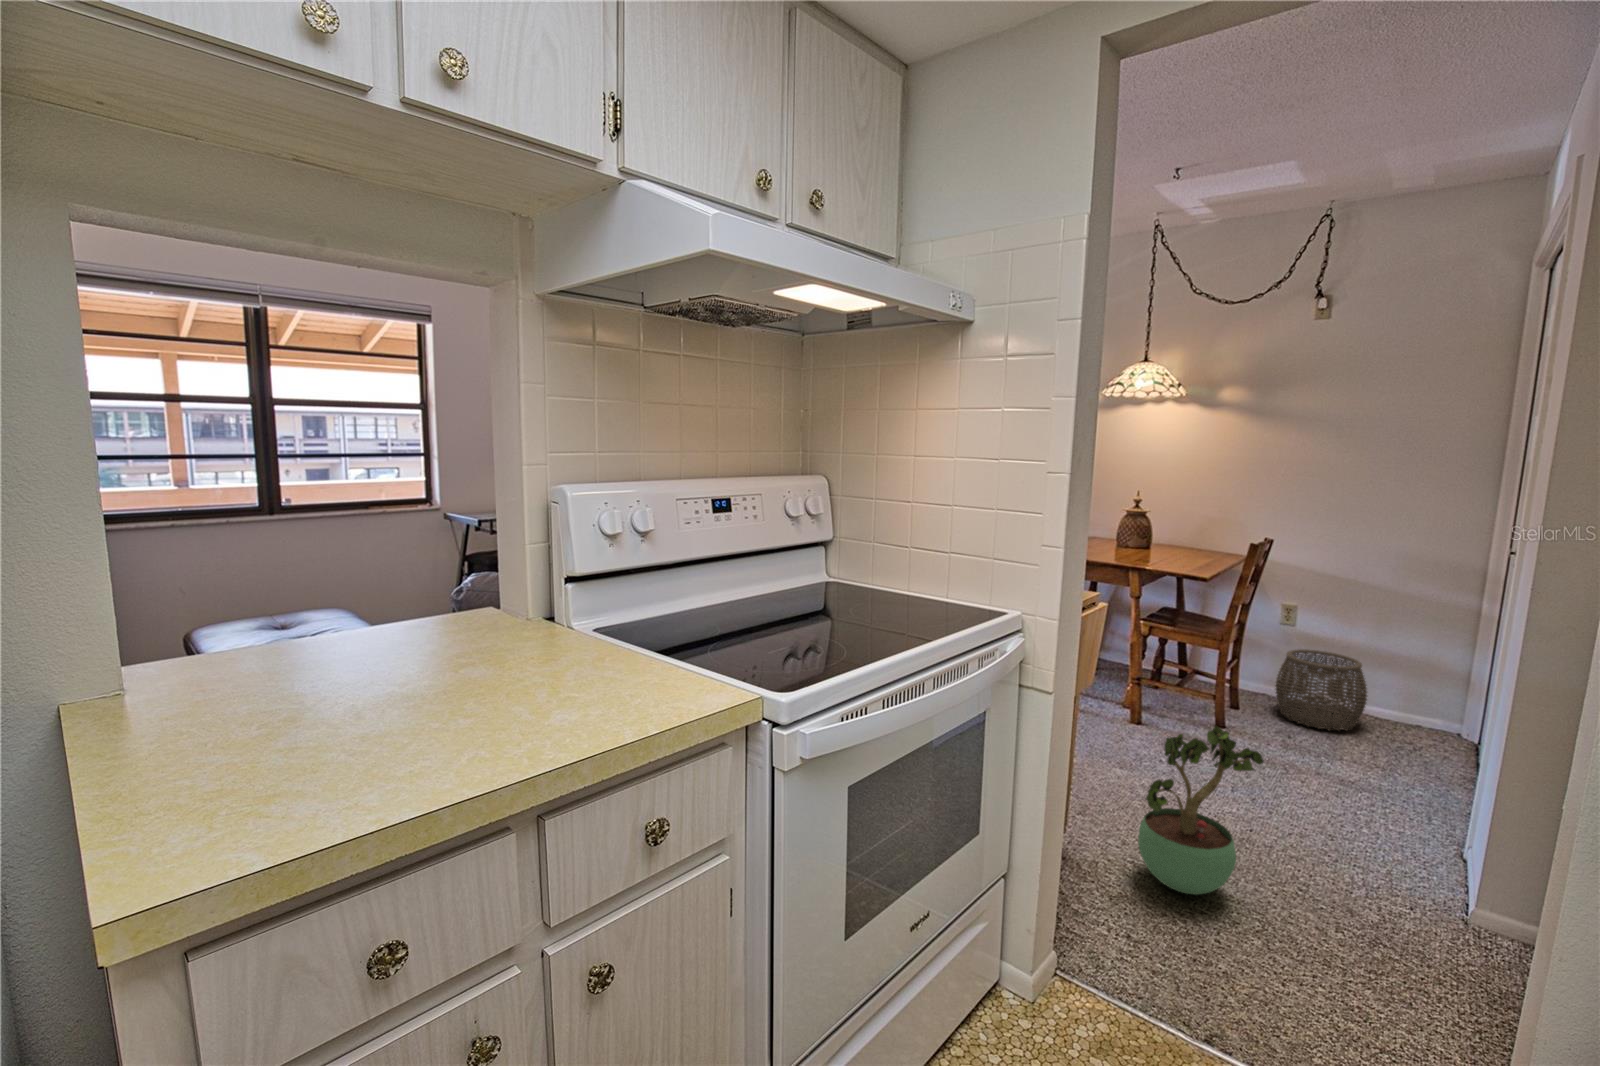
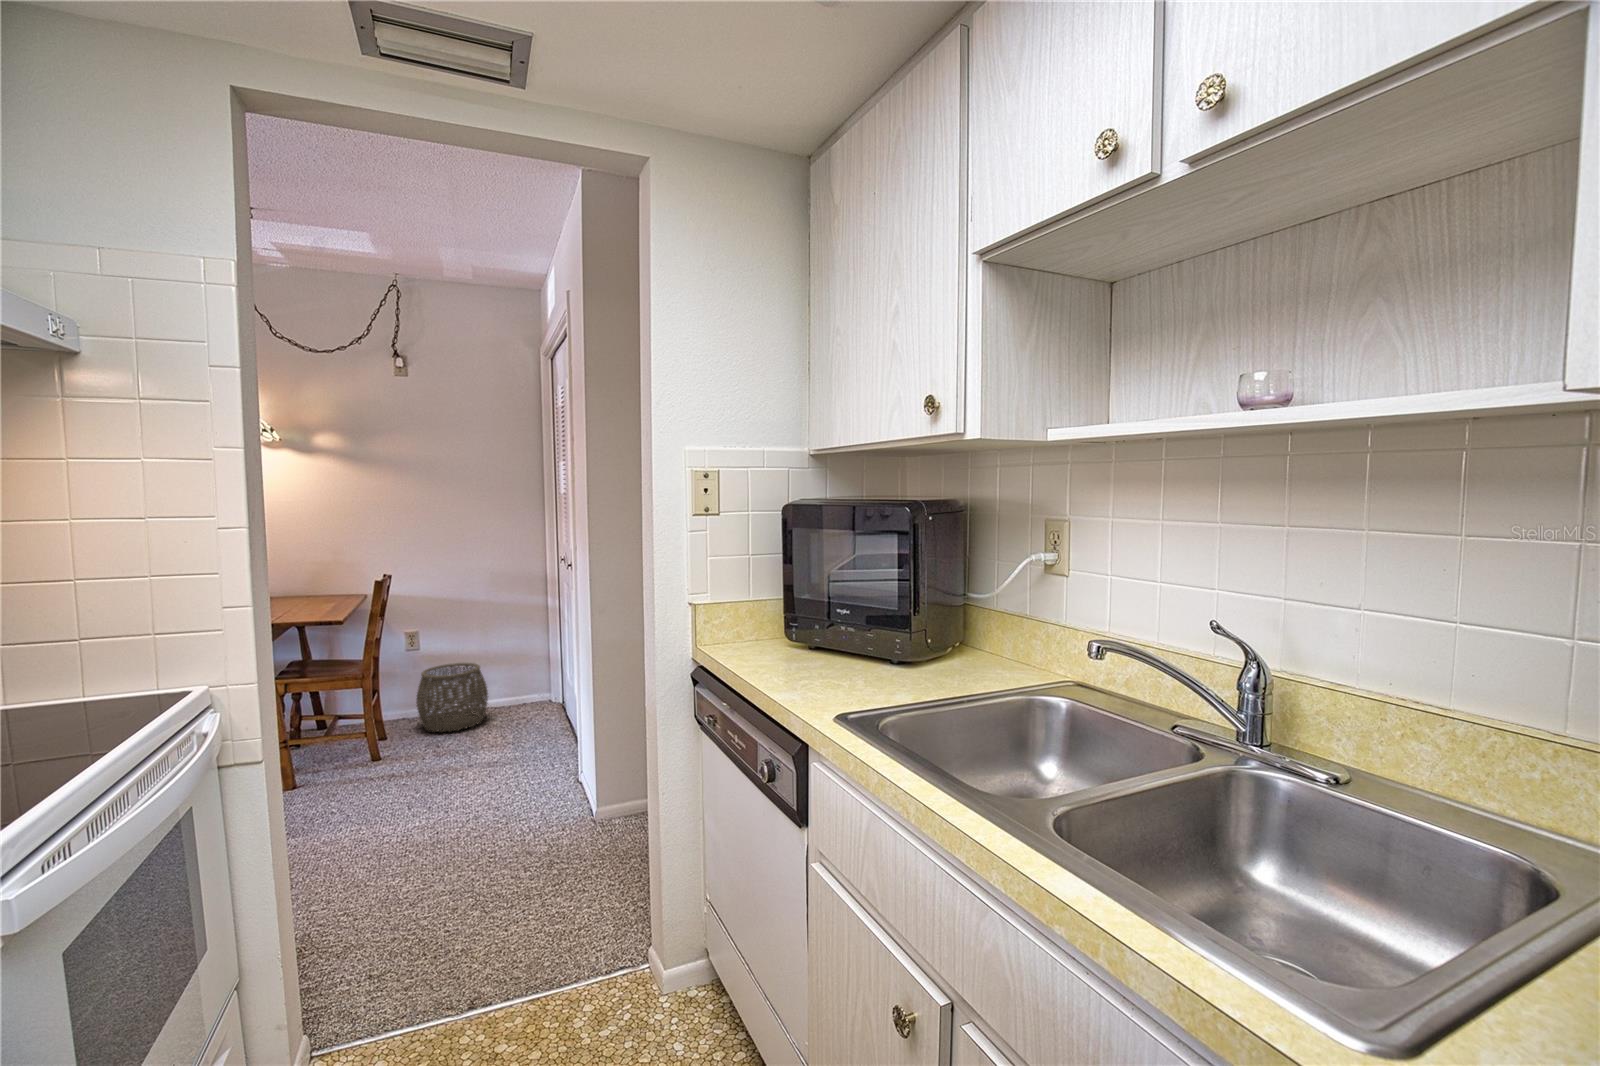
potted plant: present [1138,726,1264,895] -> none [349,744,450,915]

